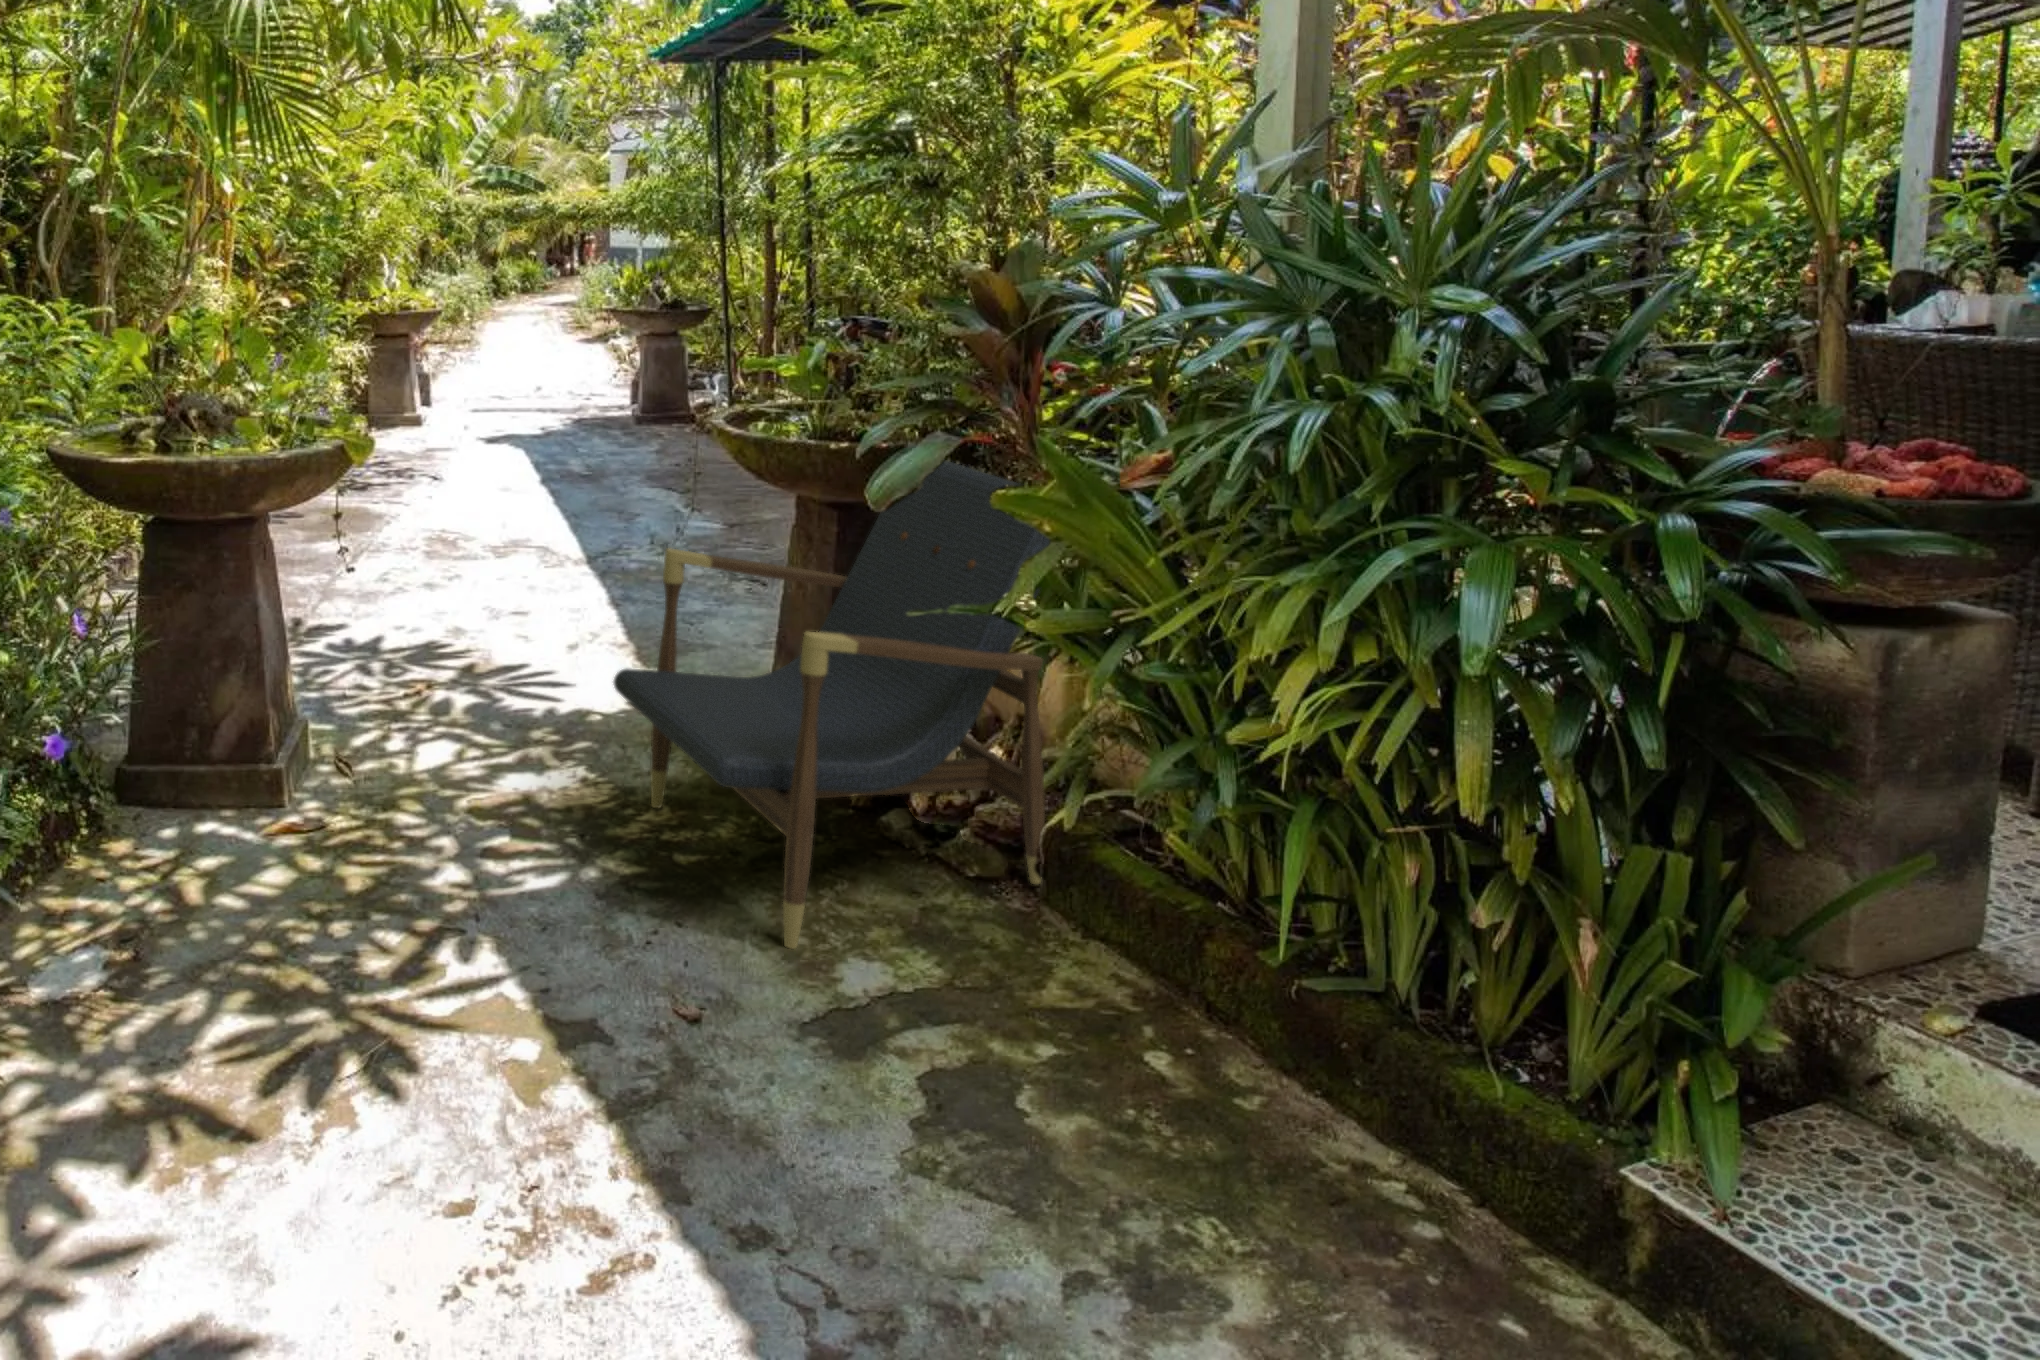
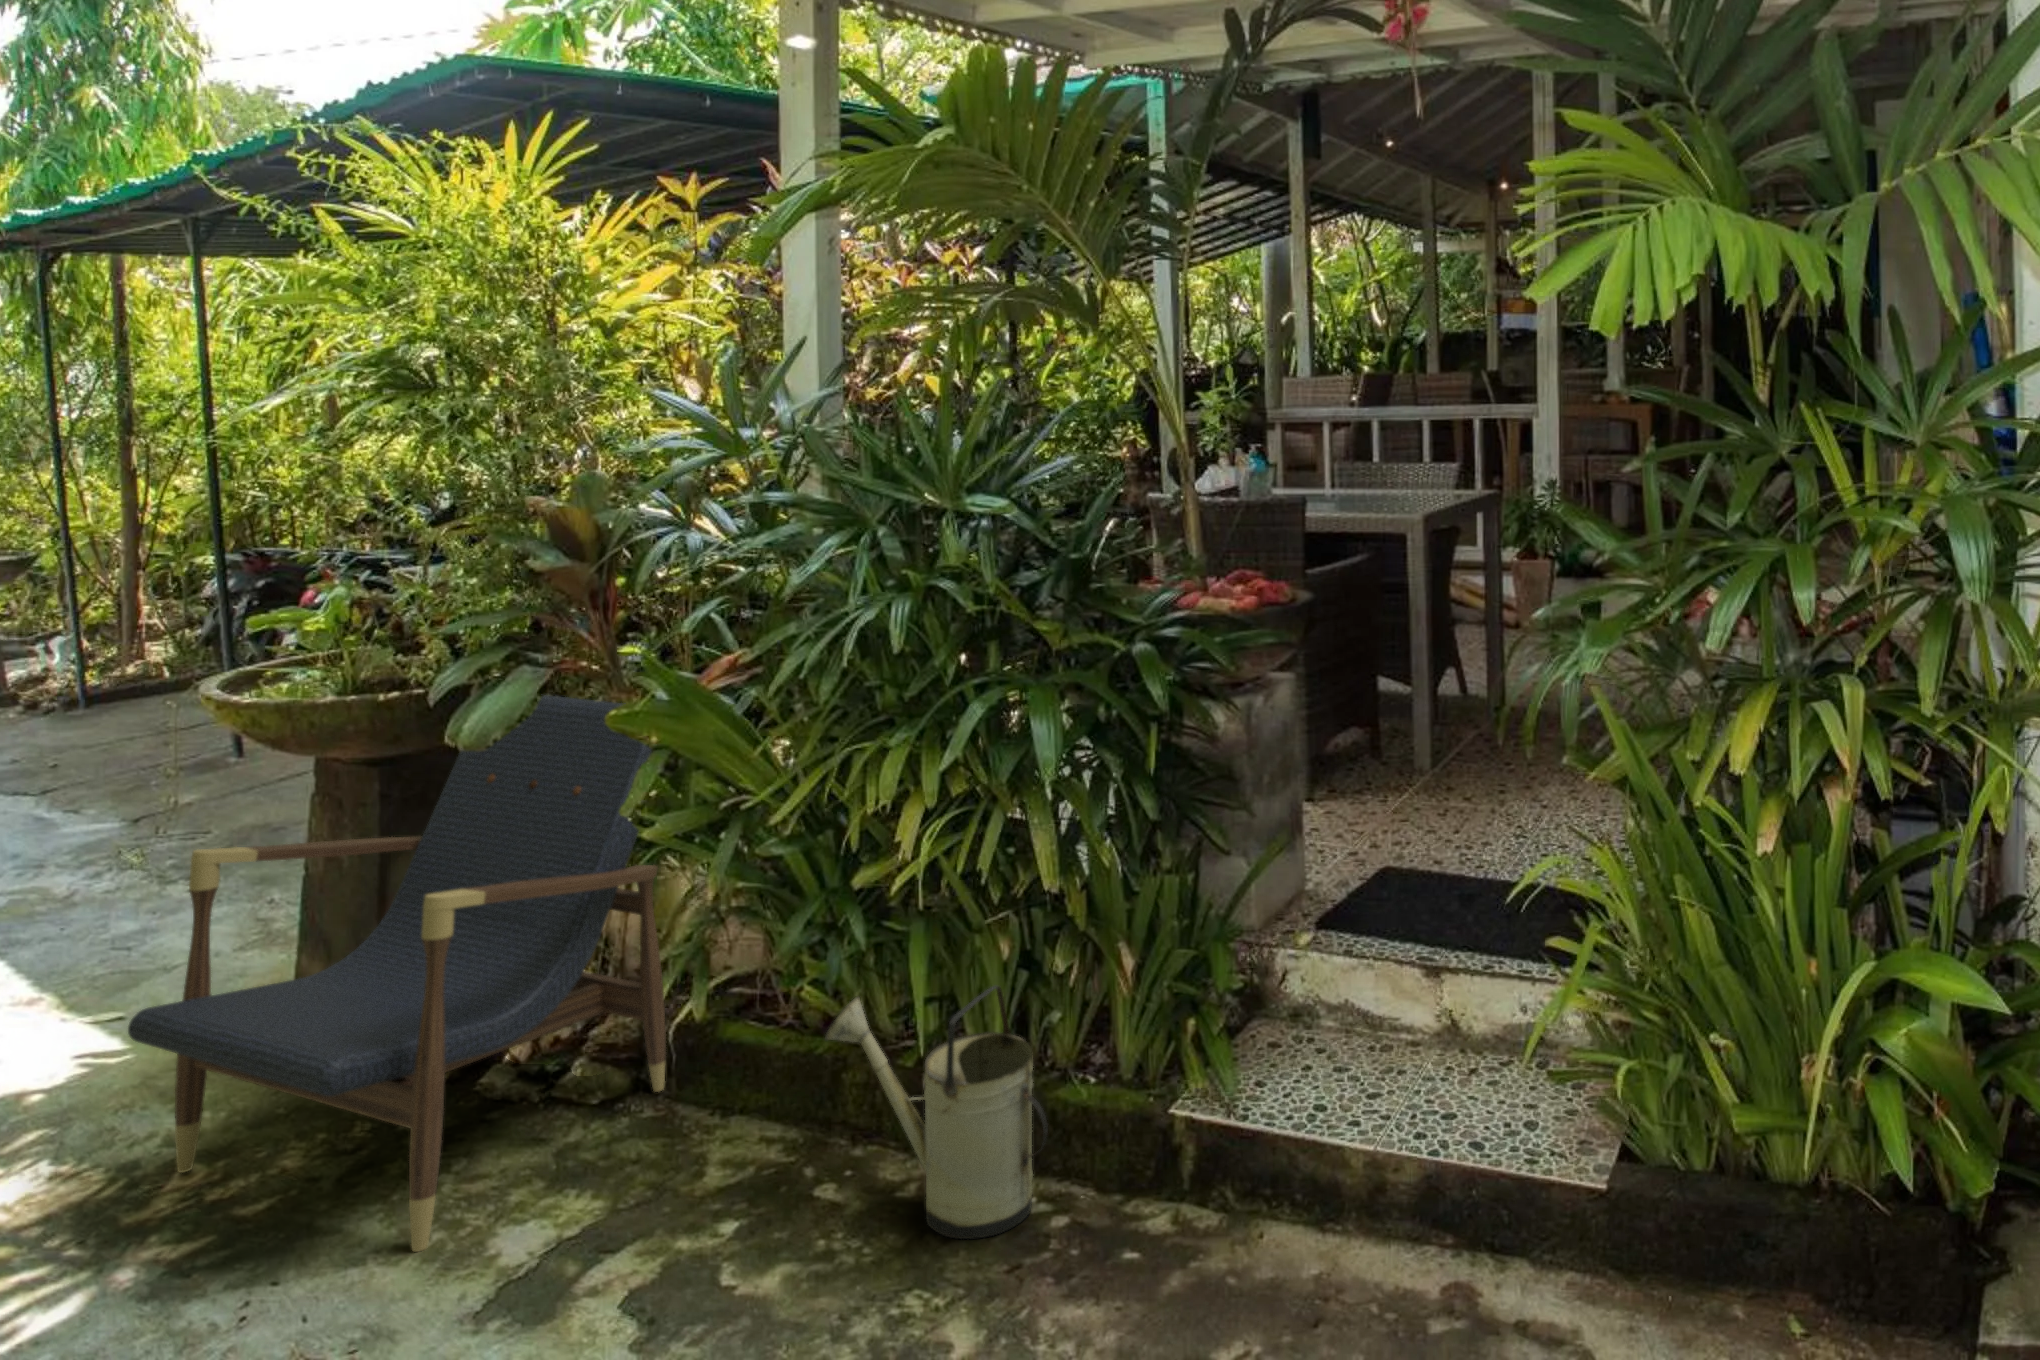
watering can: none [1179,865,1448,1212] -> present [825,986,1048,1239]

